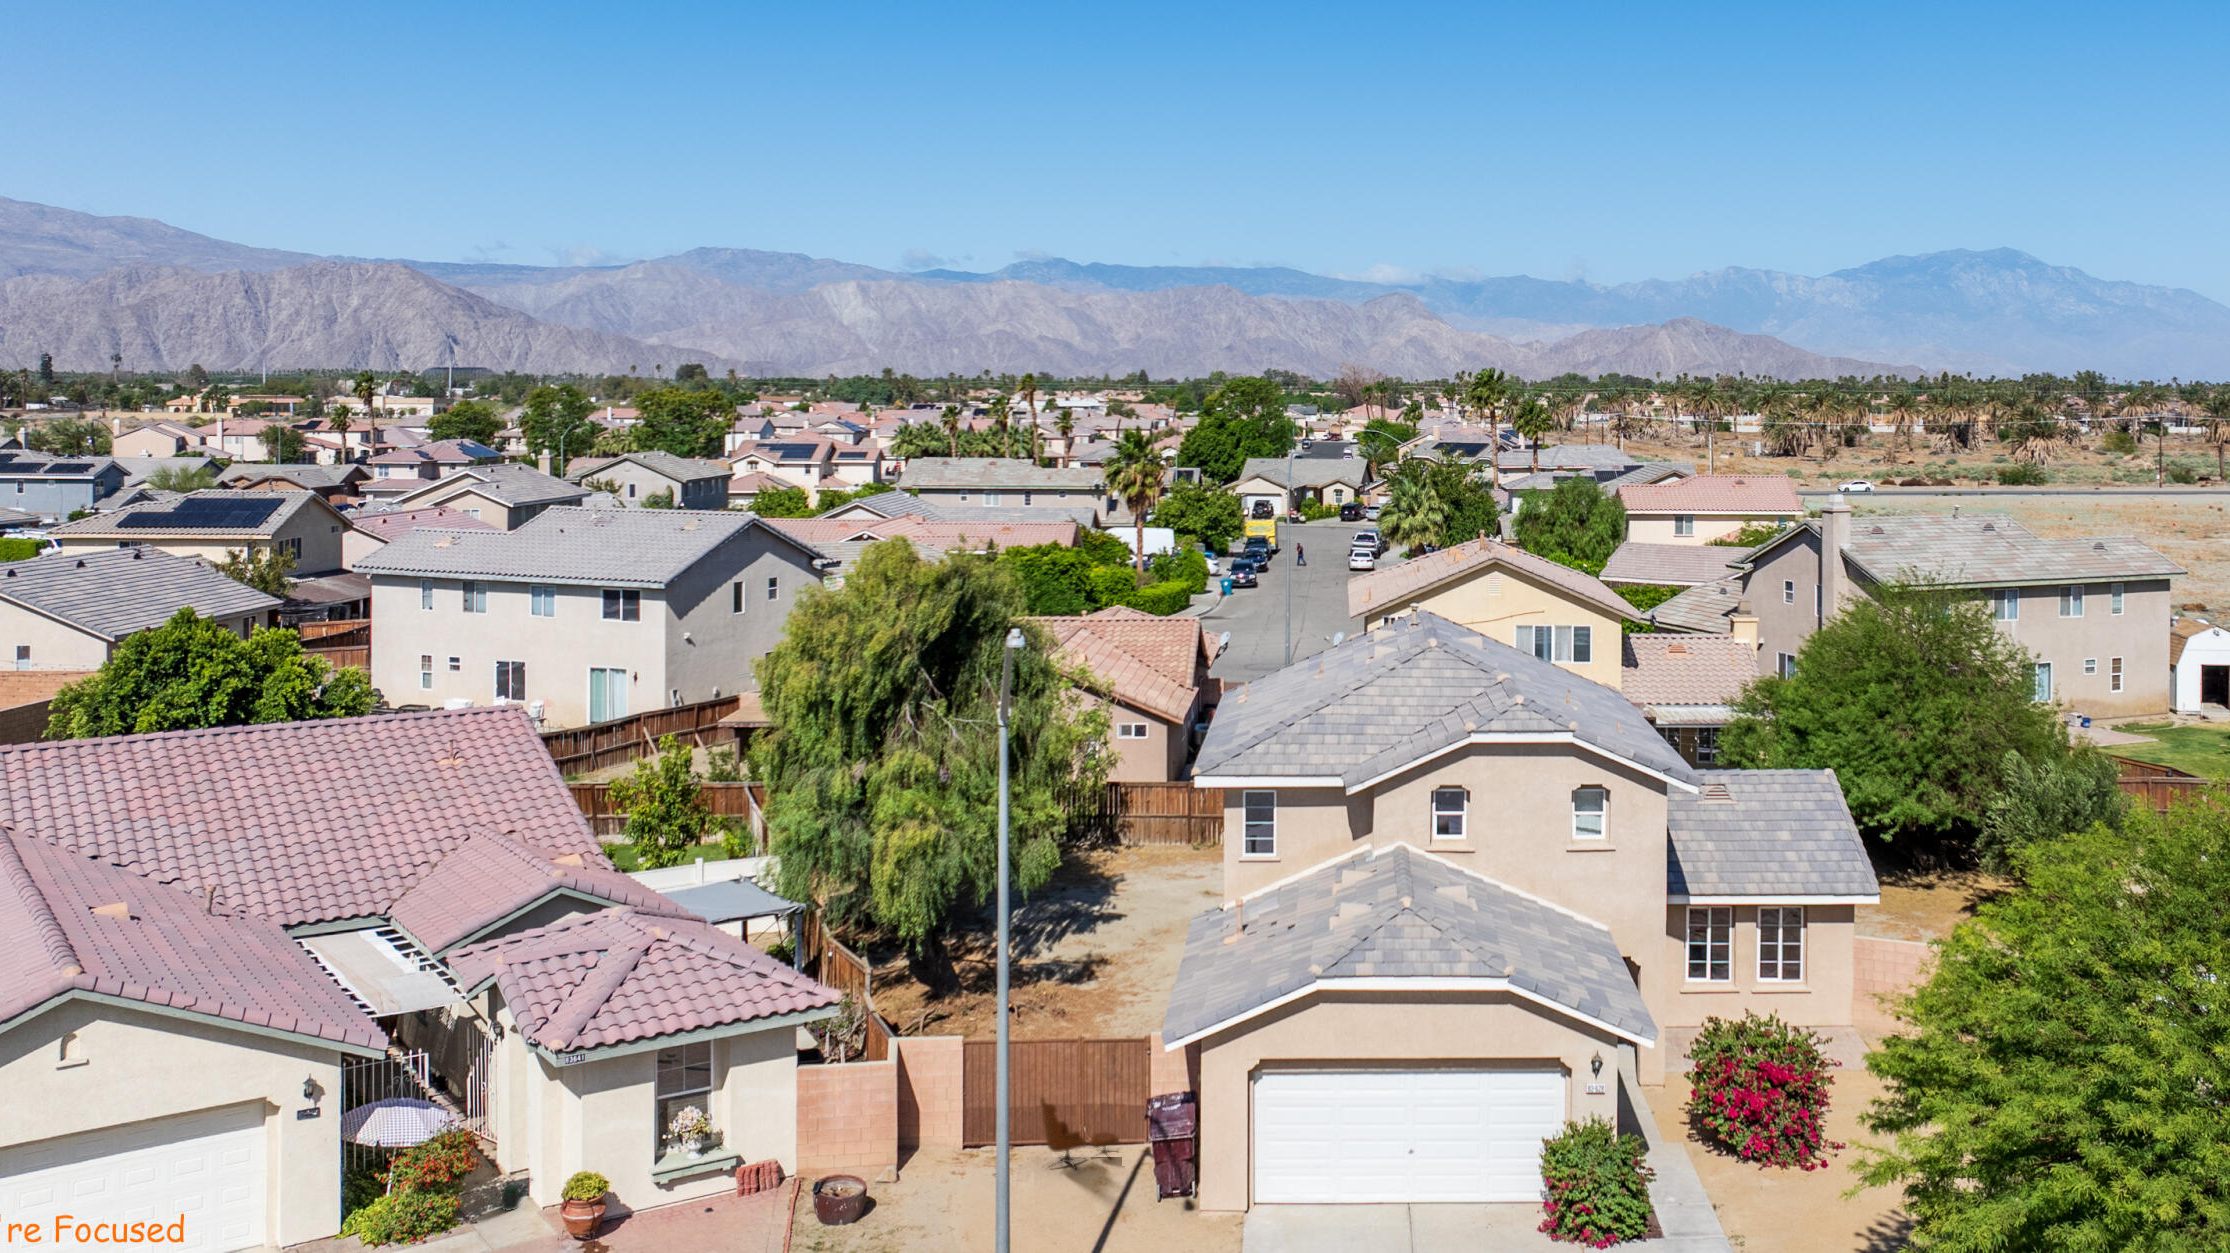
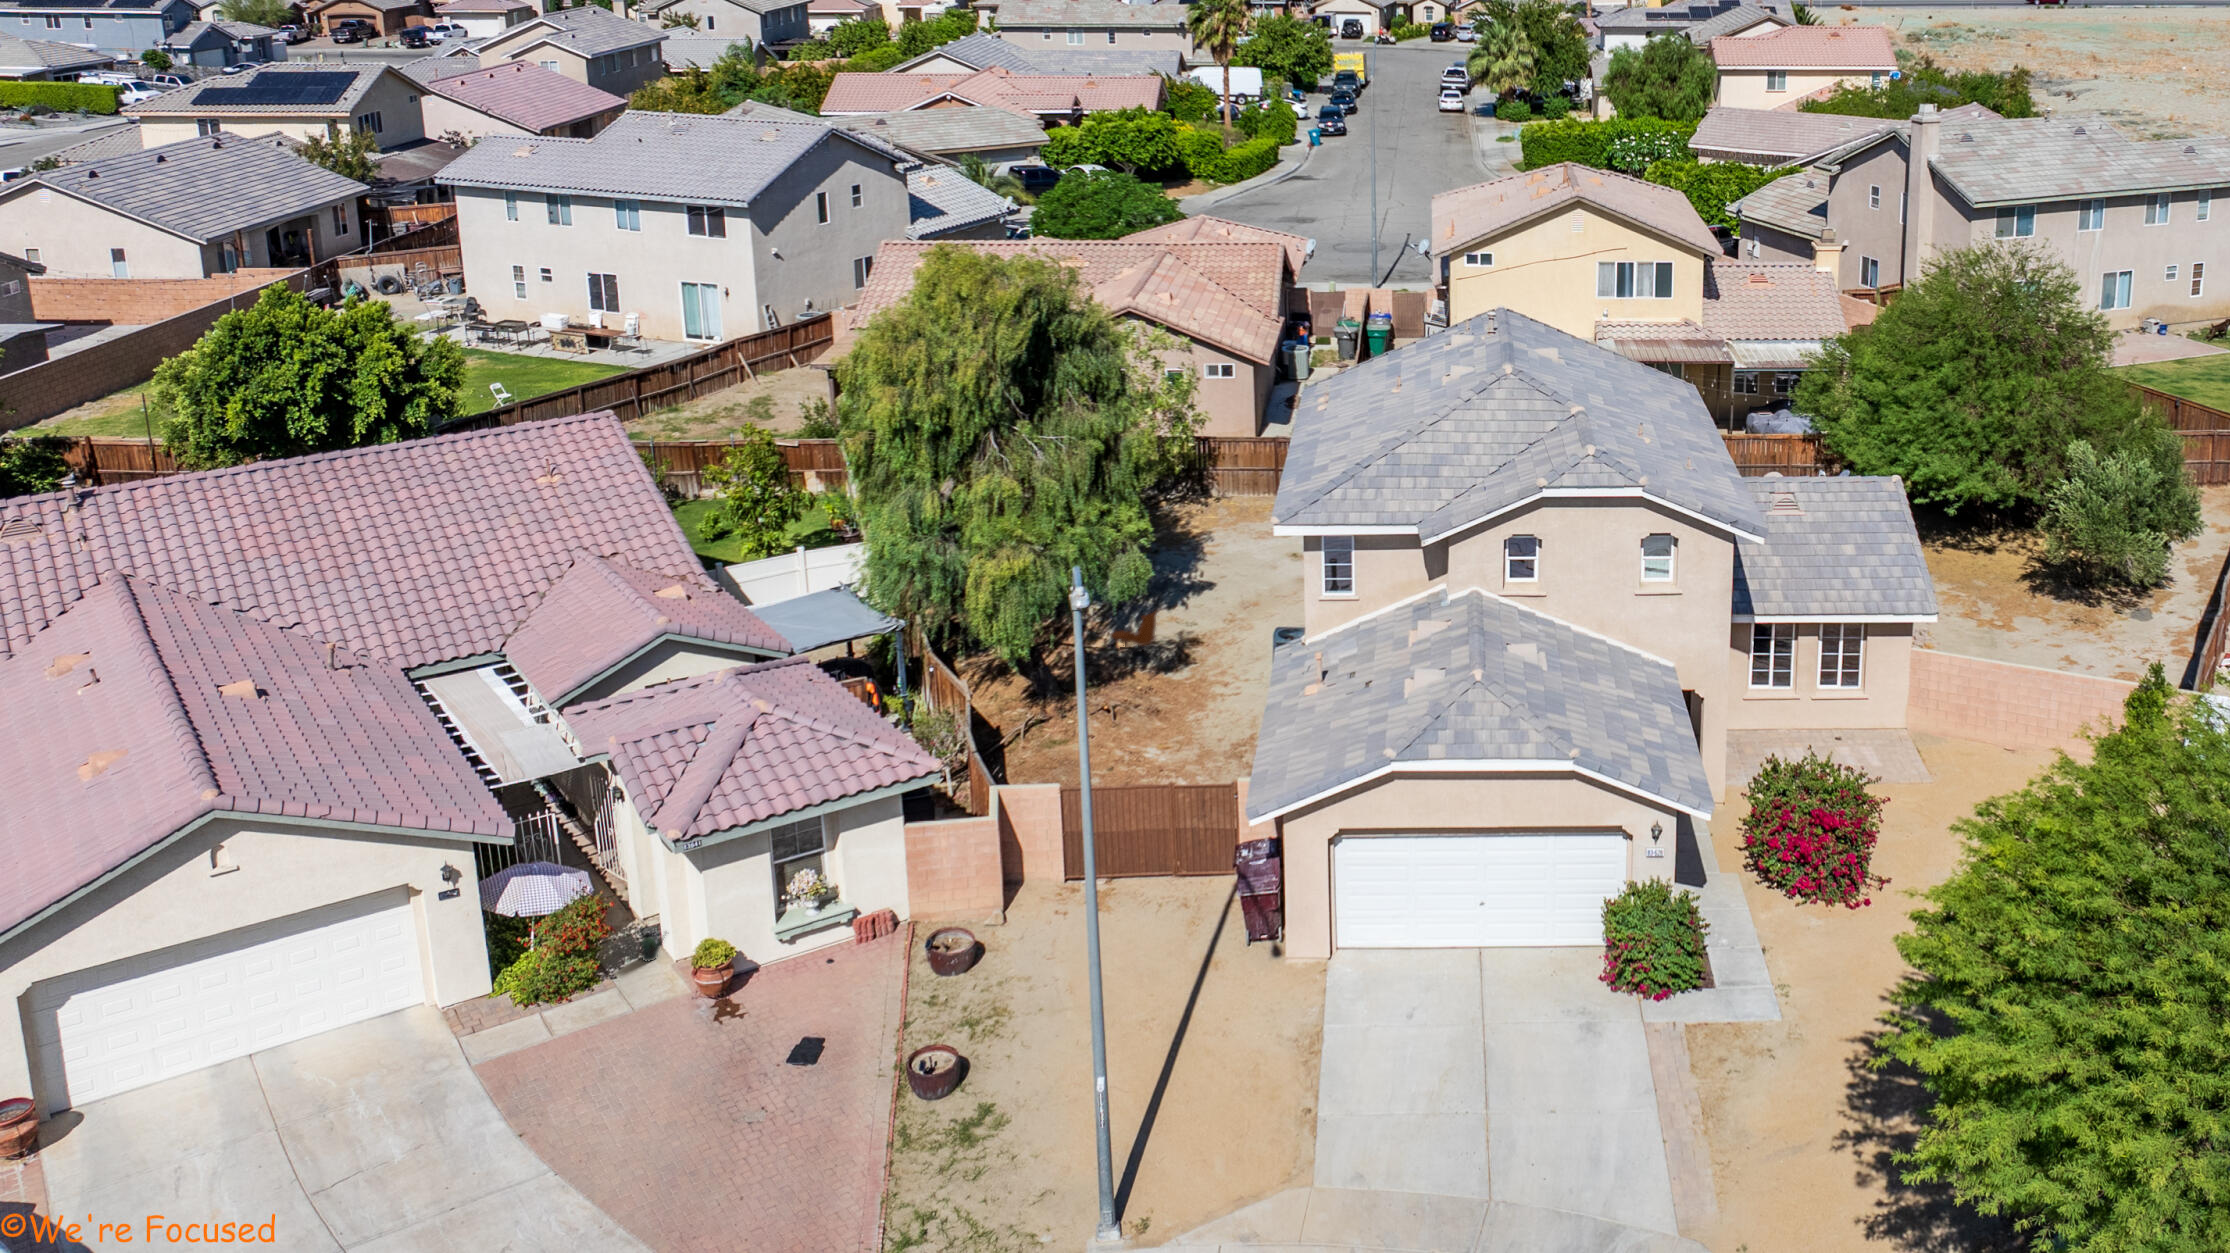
lounge chair: present [1040,1098,1119,1164] -> present [1110,611,1157,653]

